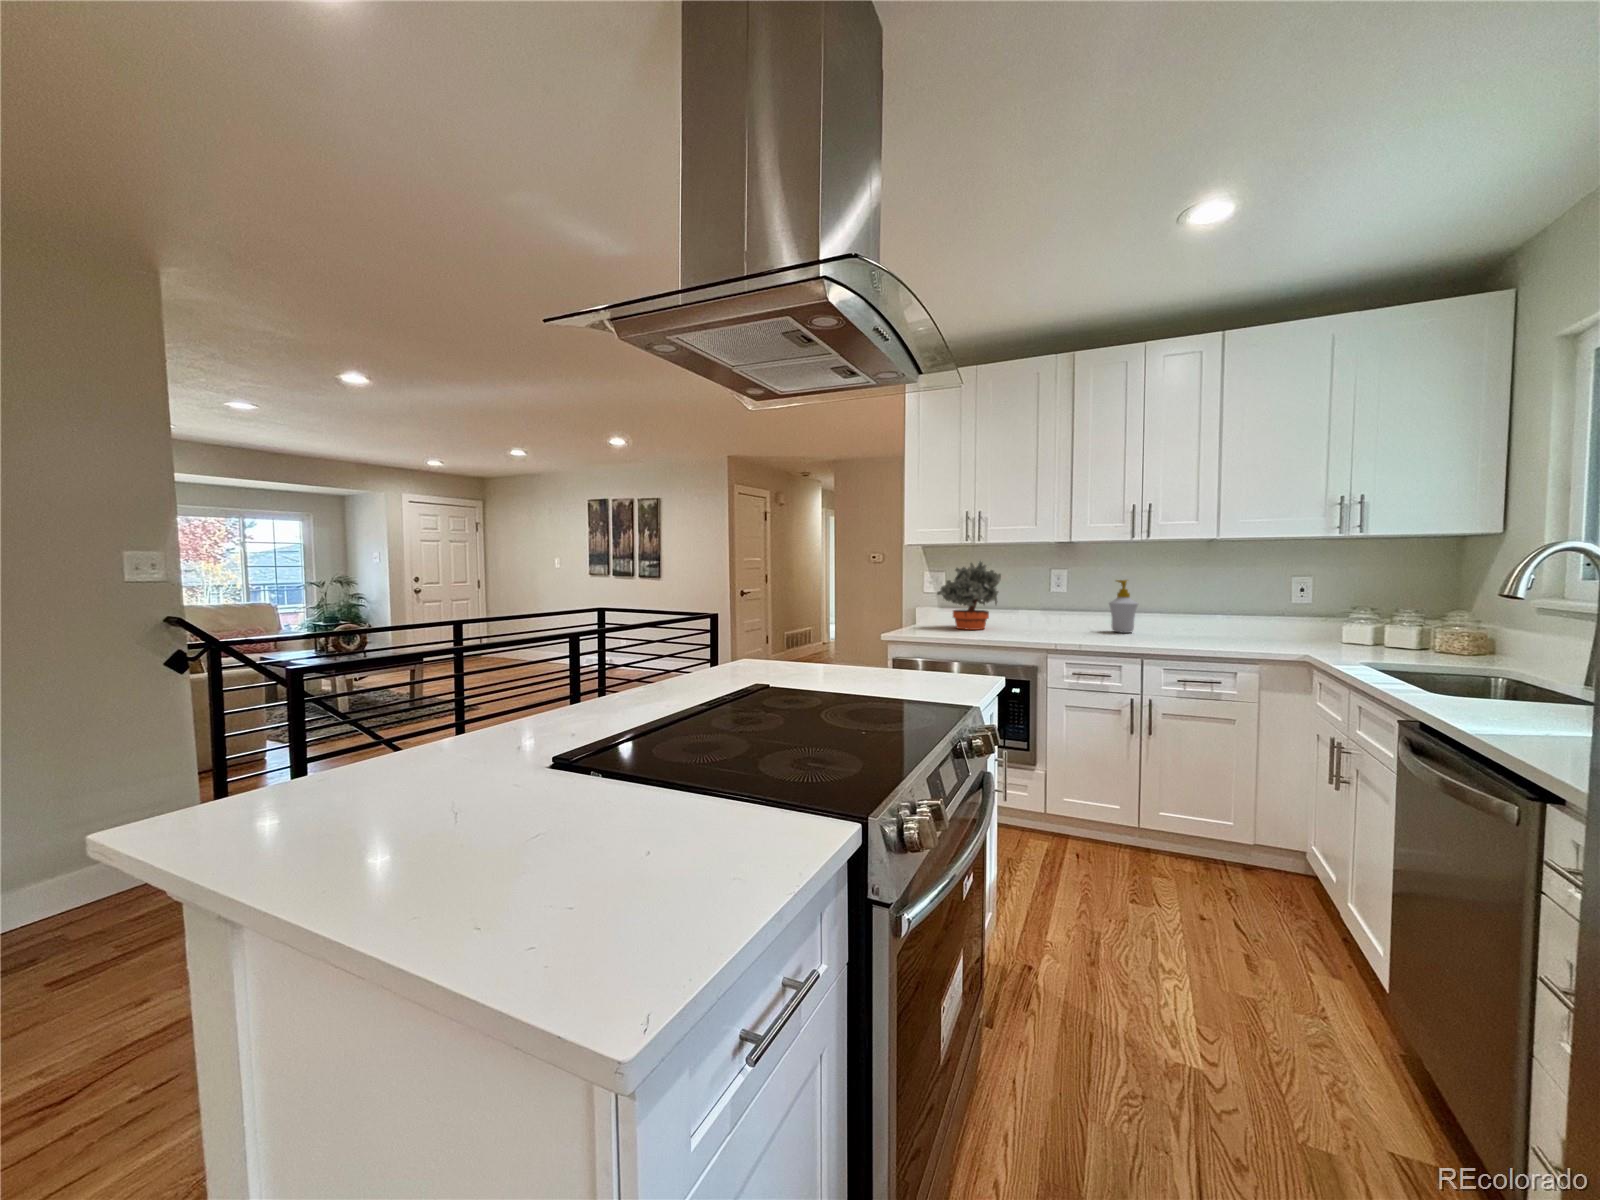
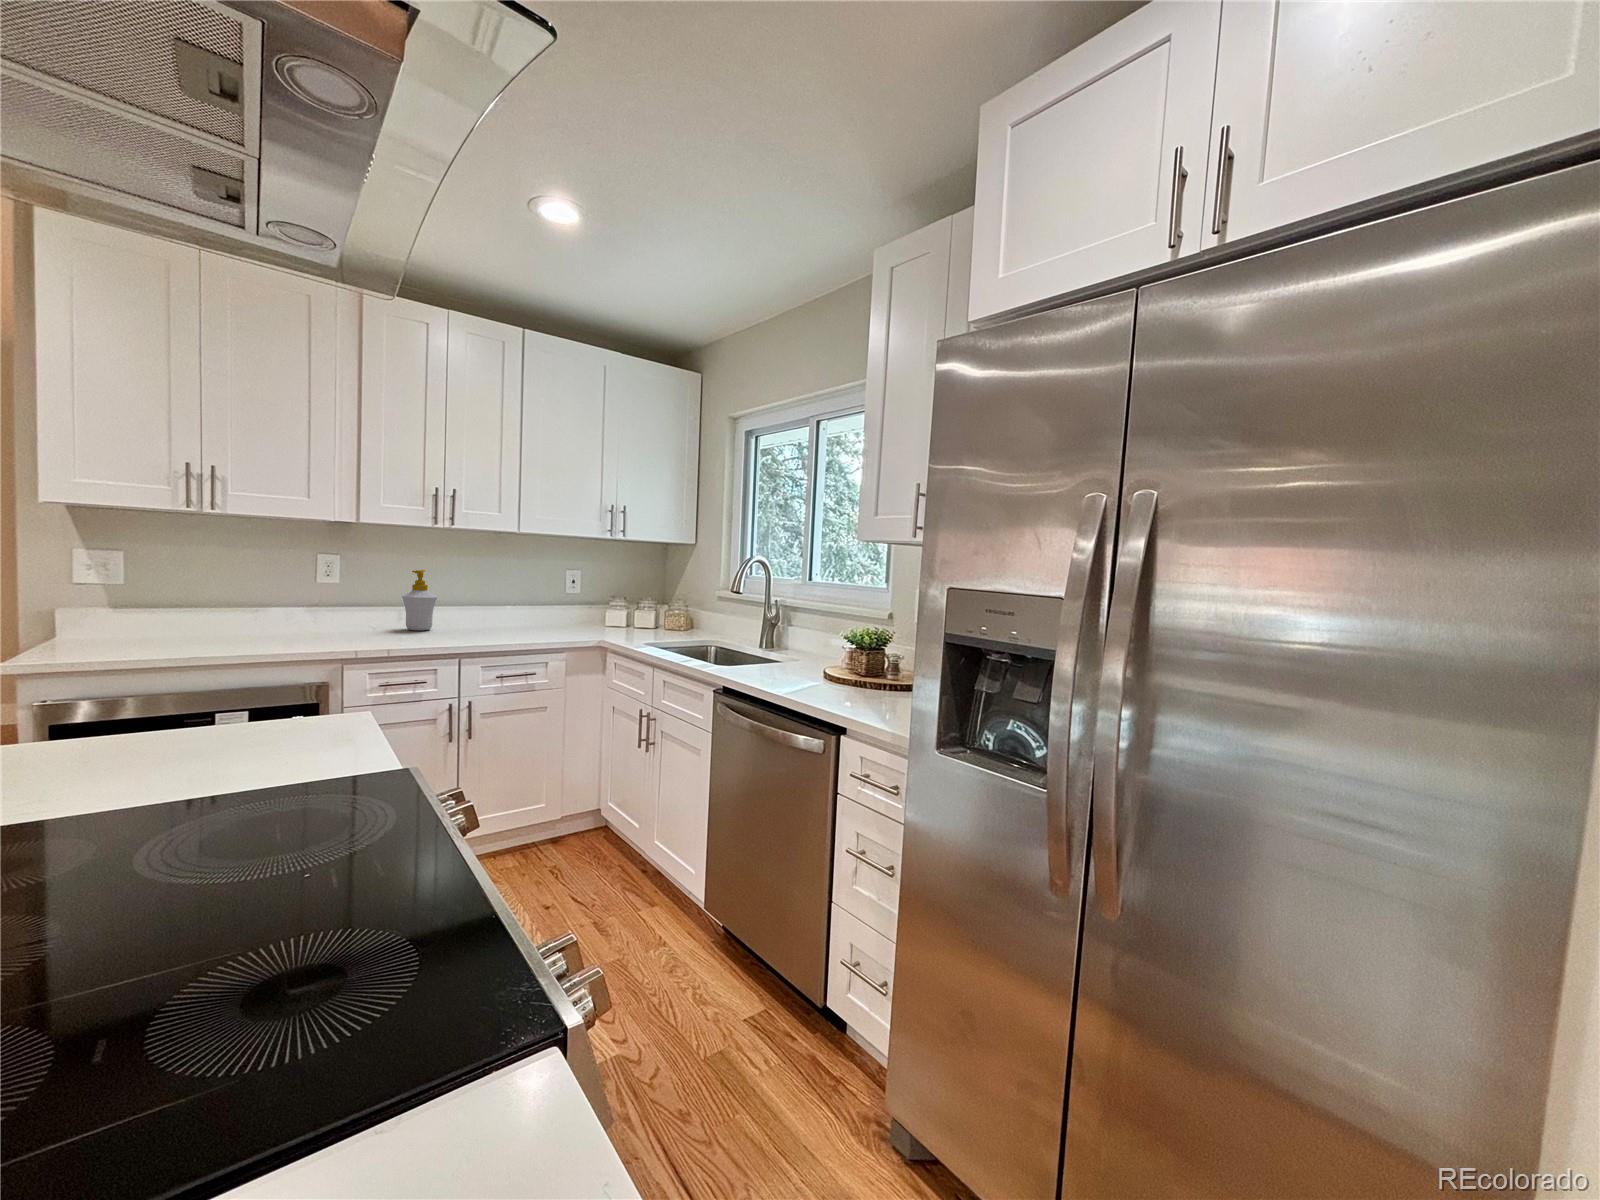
potted plant: present [937,561,1001,630] -> none [117,535,245,643]

